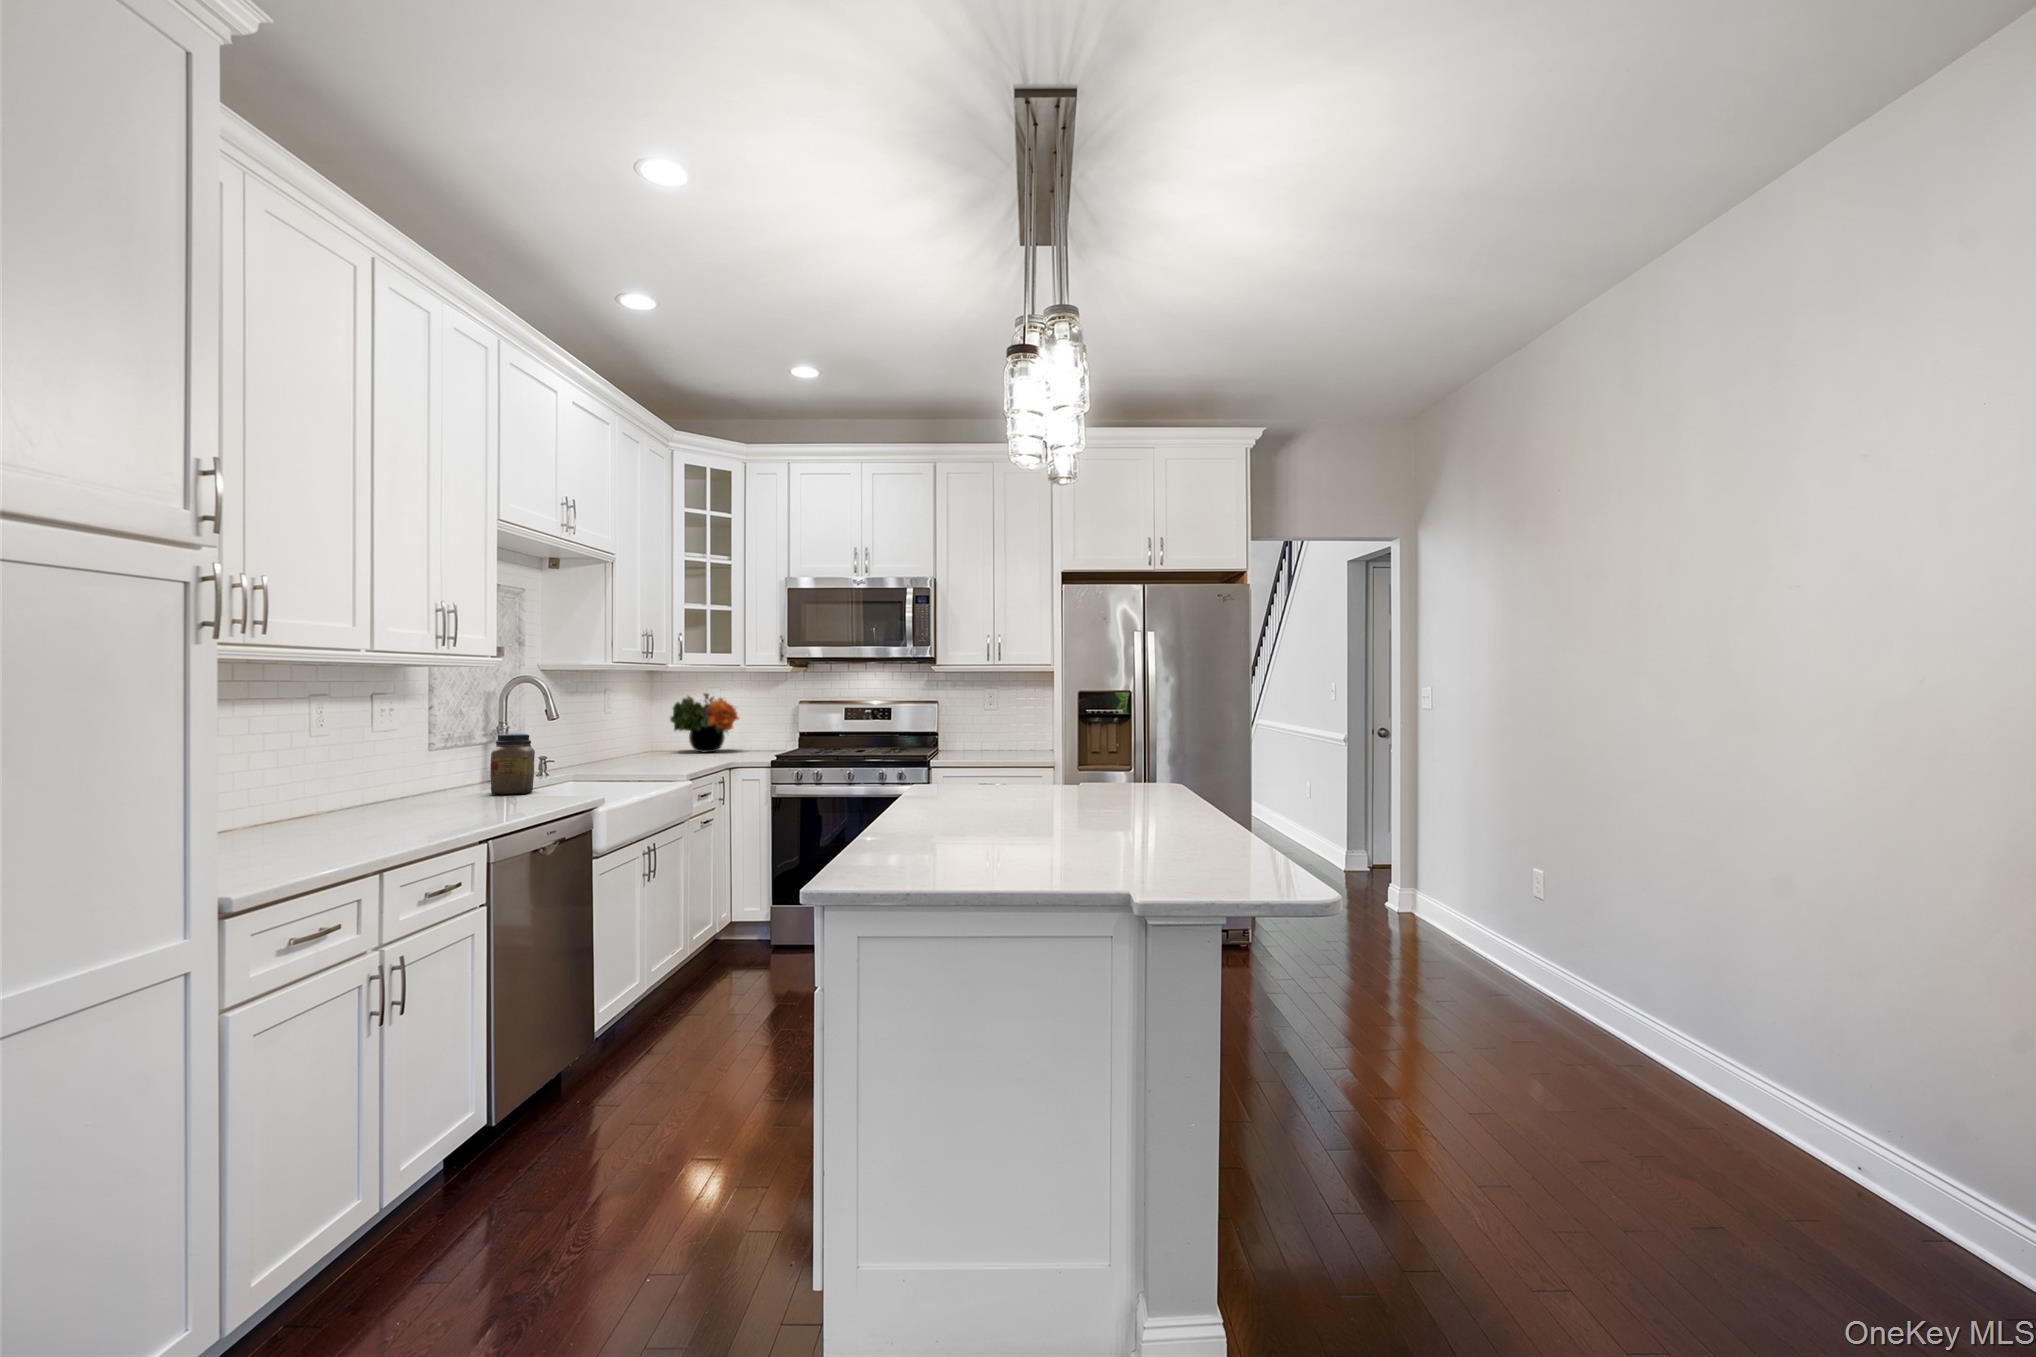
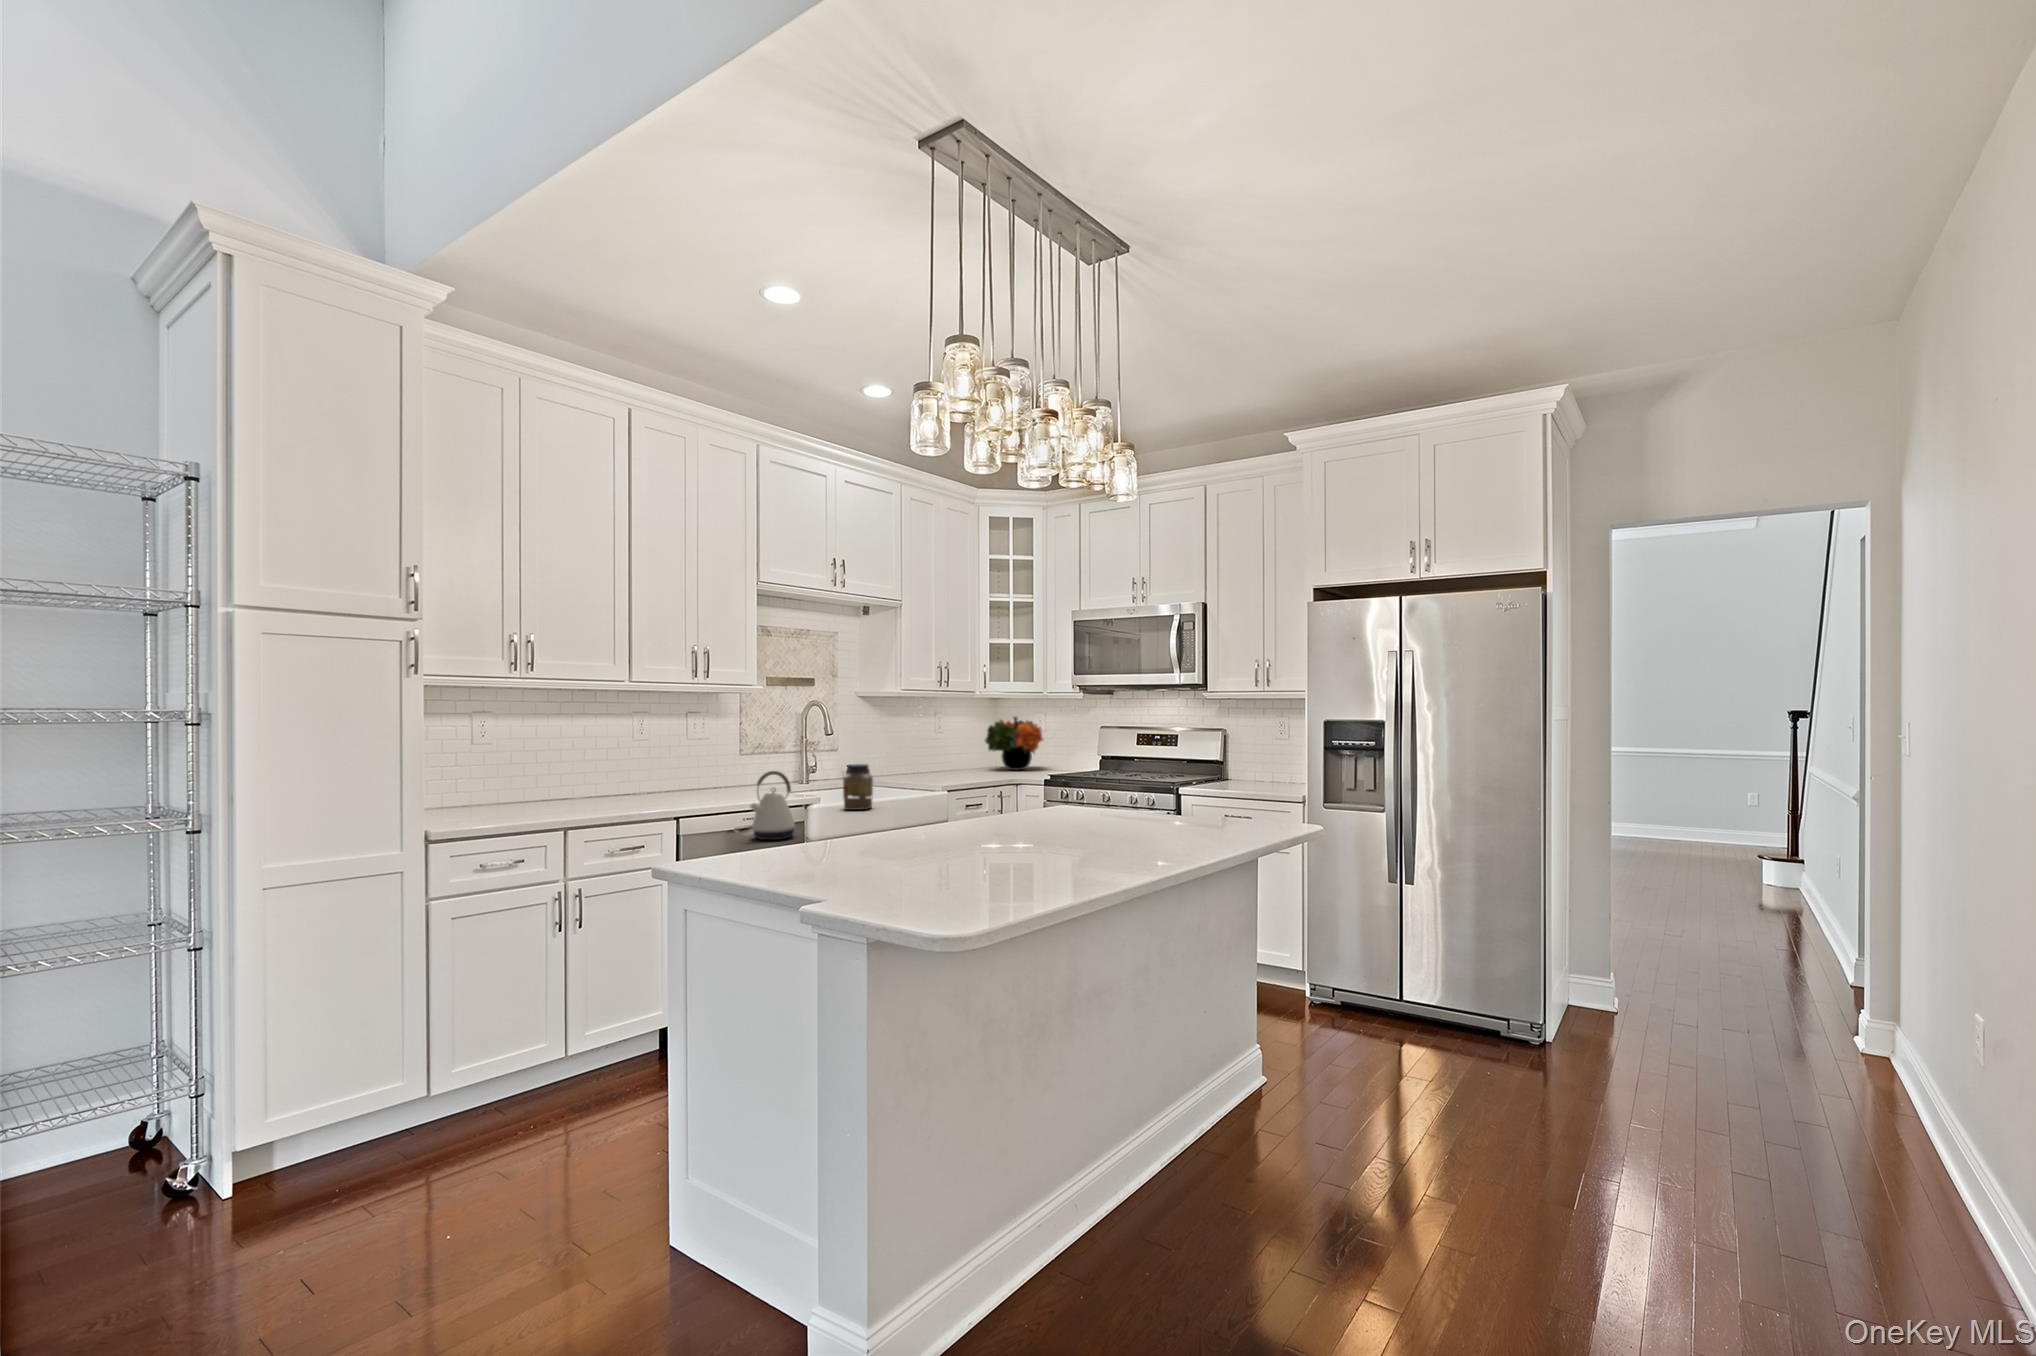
kettle: none [329,732,412,836] -> present [750,771,795,840]

